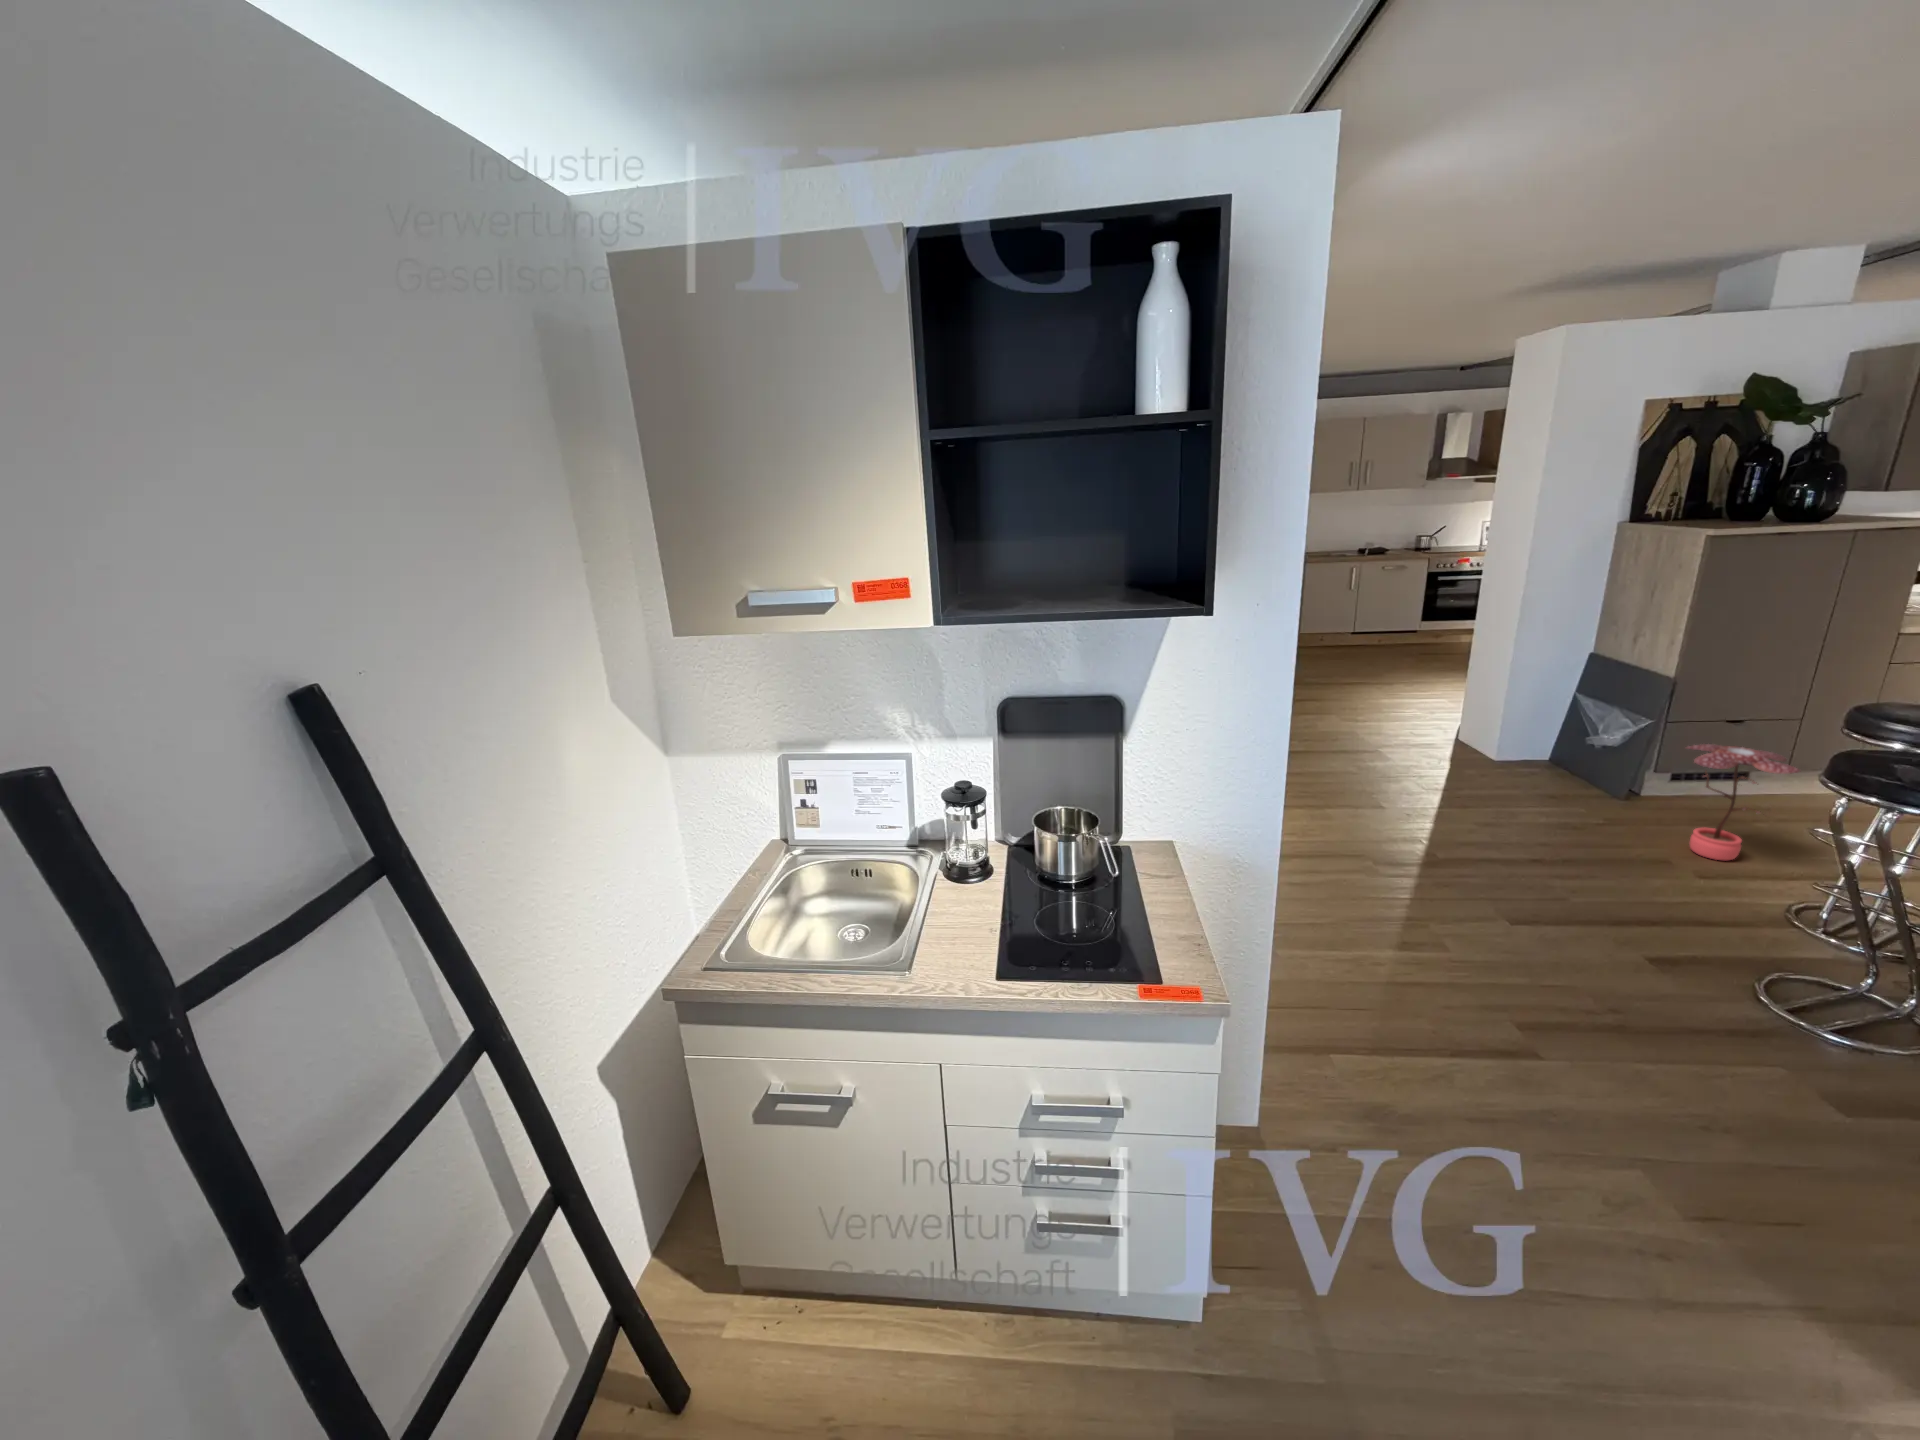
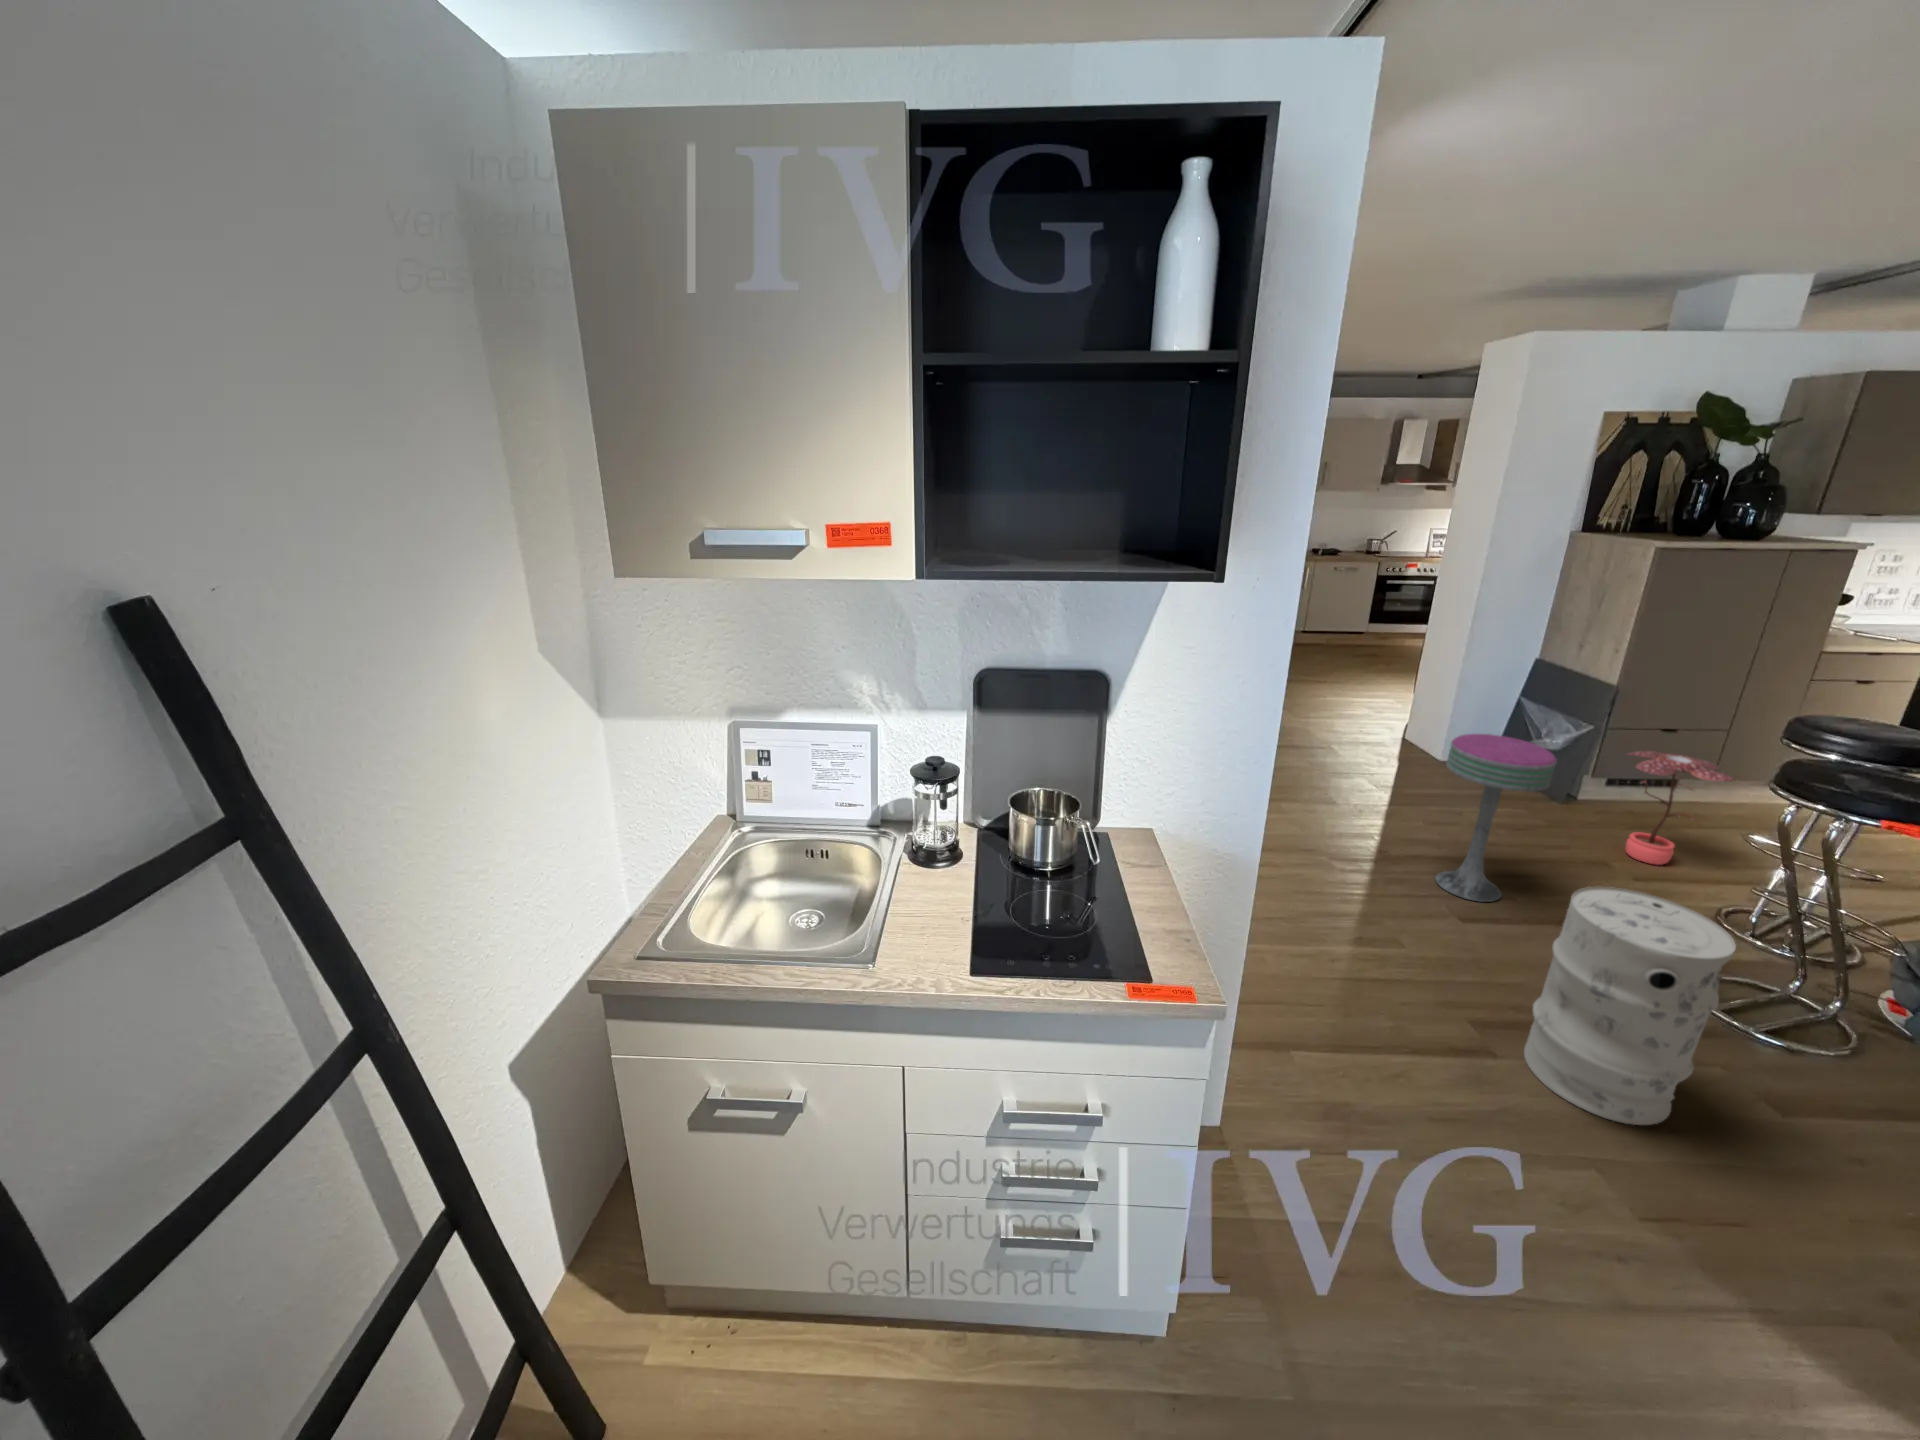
bar stool: none [1484,734,1602,903] -> present [1435,734,1557,902]
trash can: none [1571,886,1779,1125] -> present [1524,887,1736,1125]

